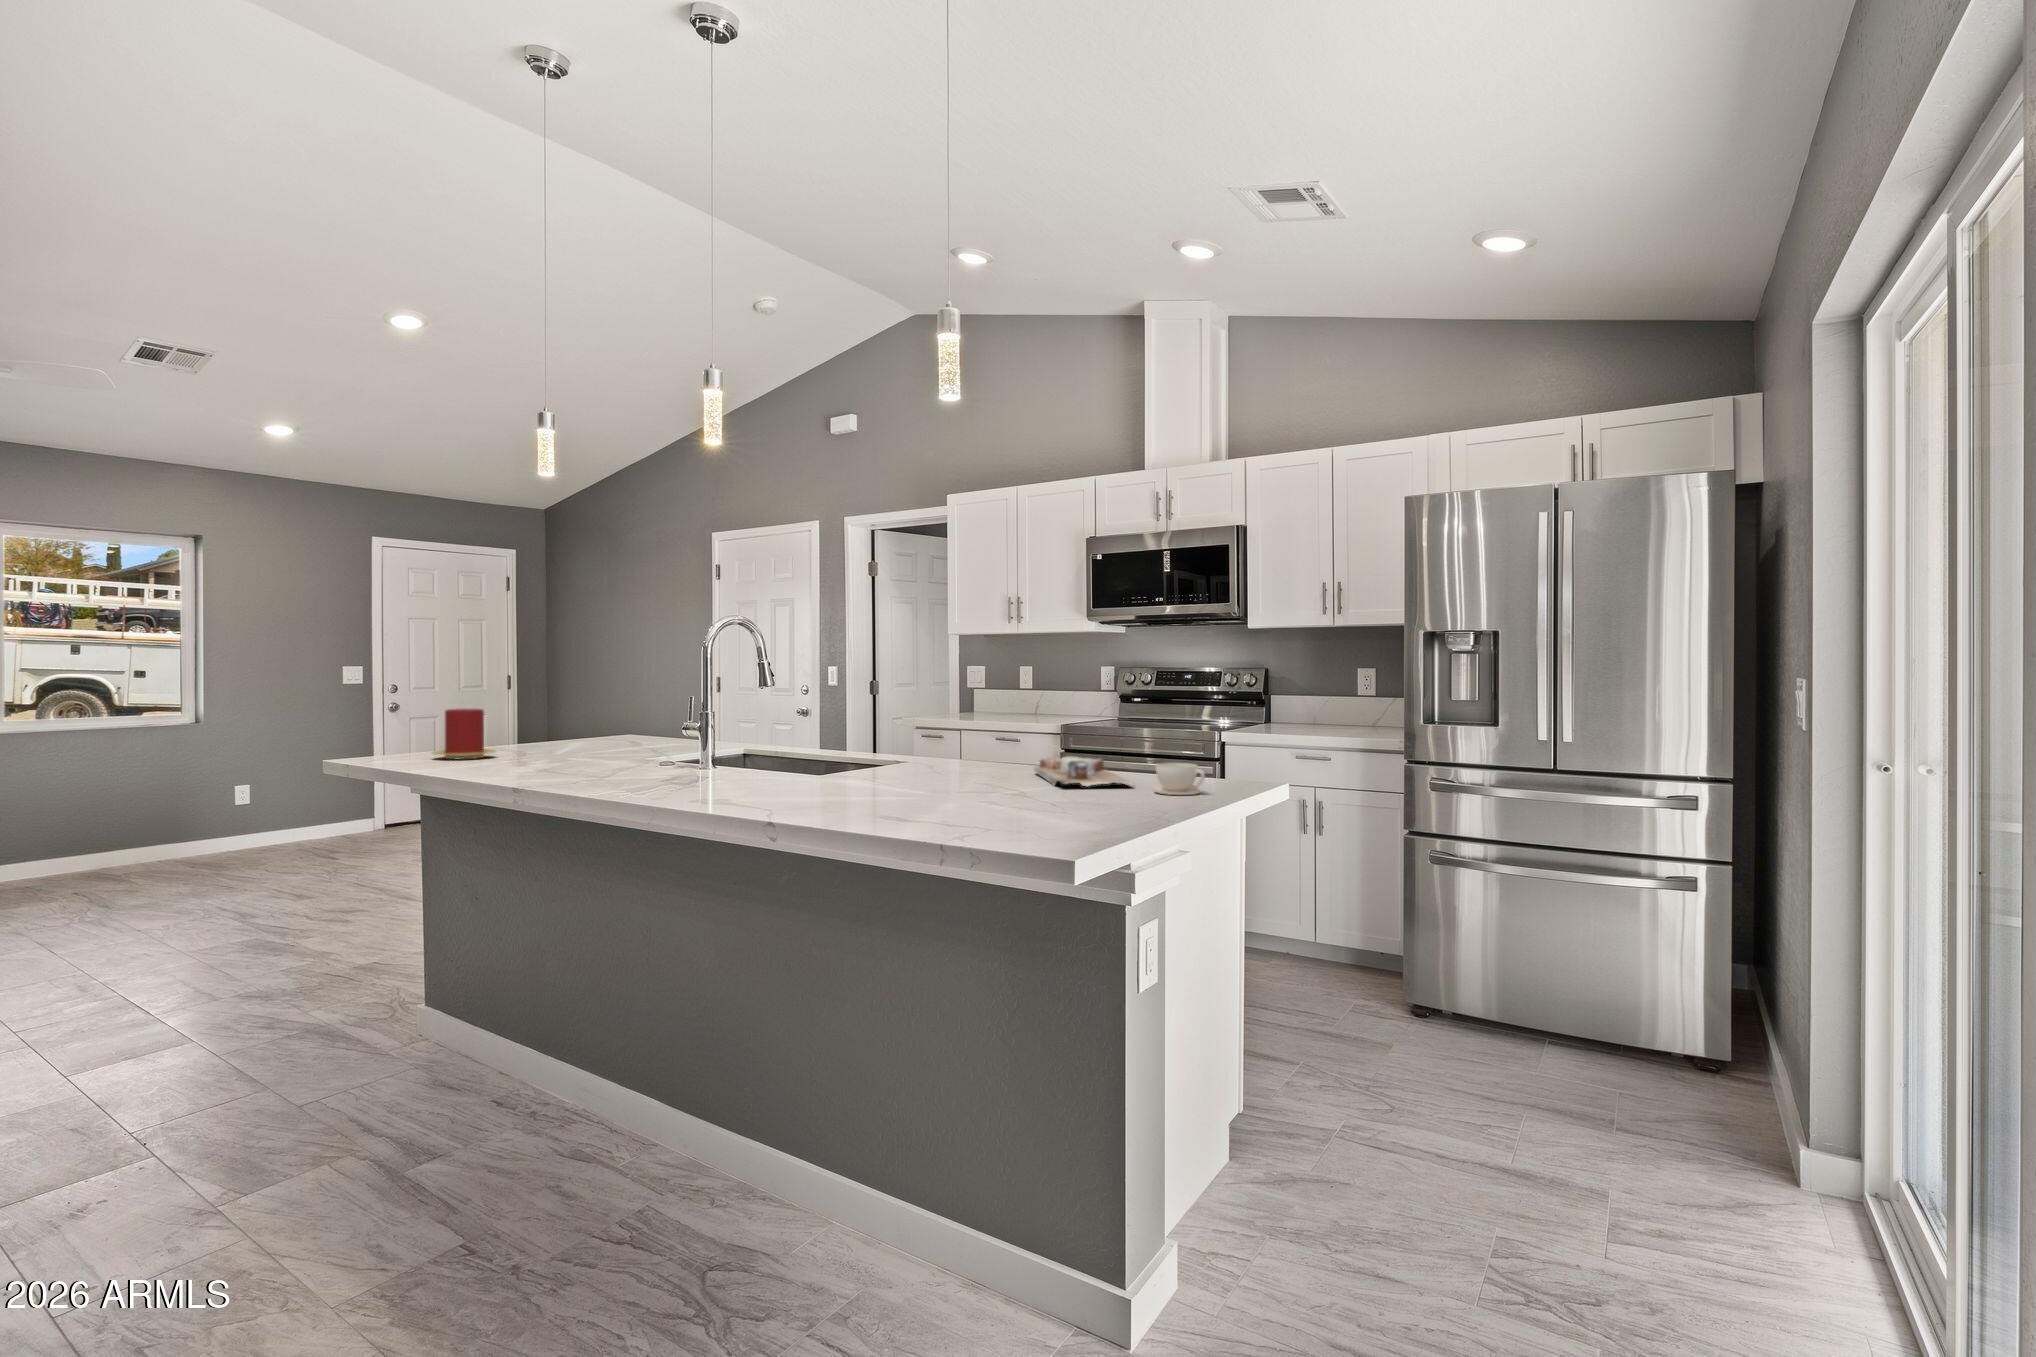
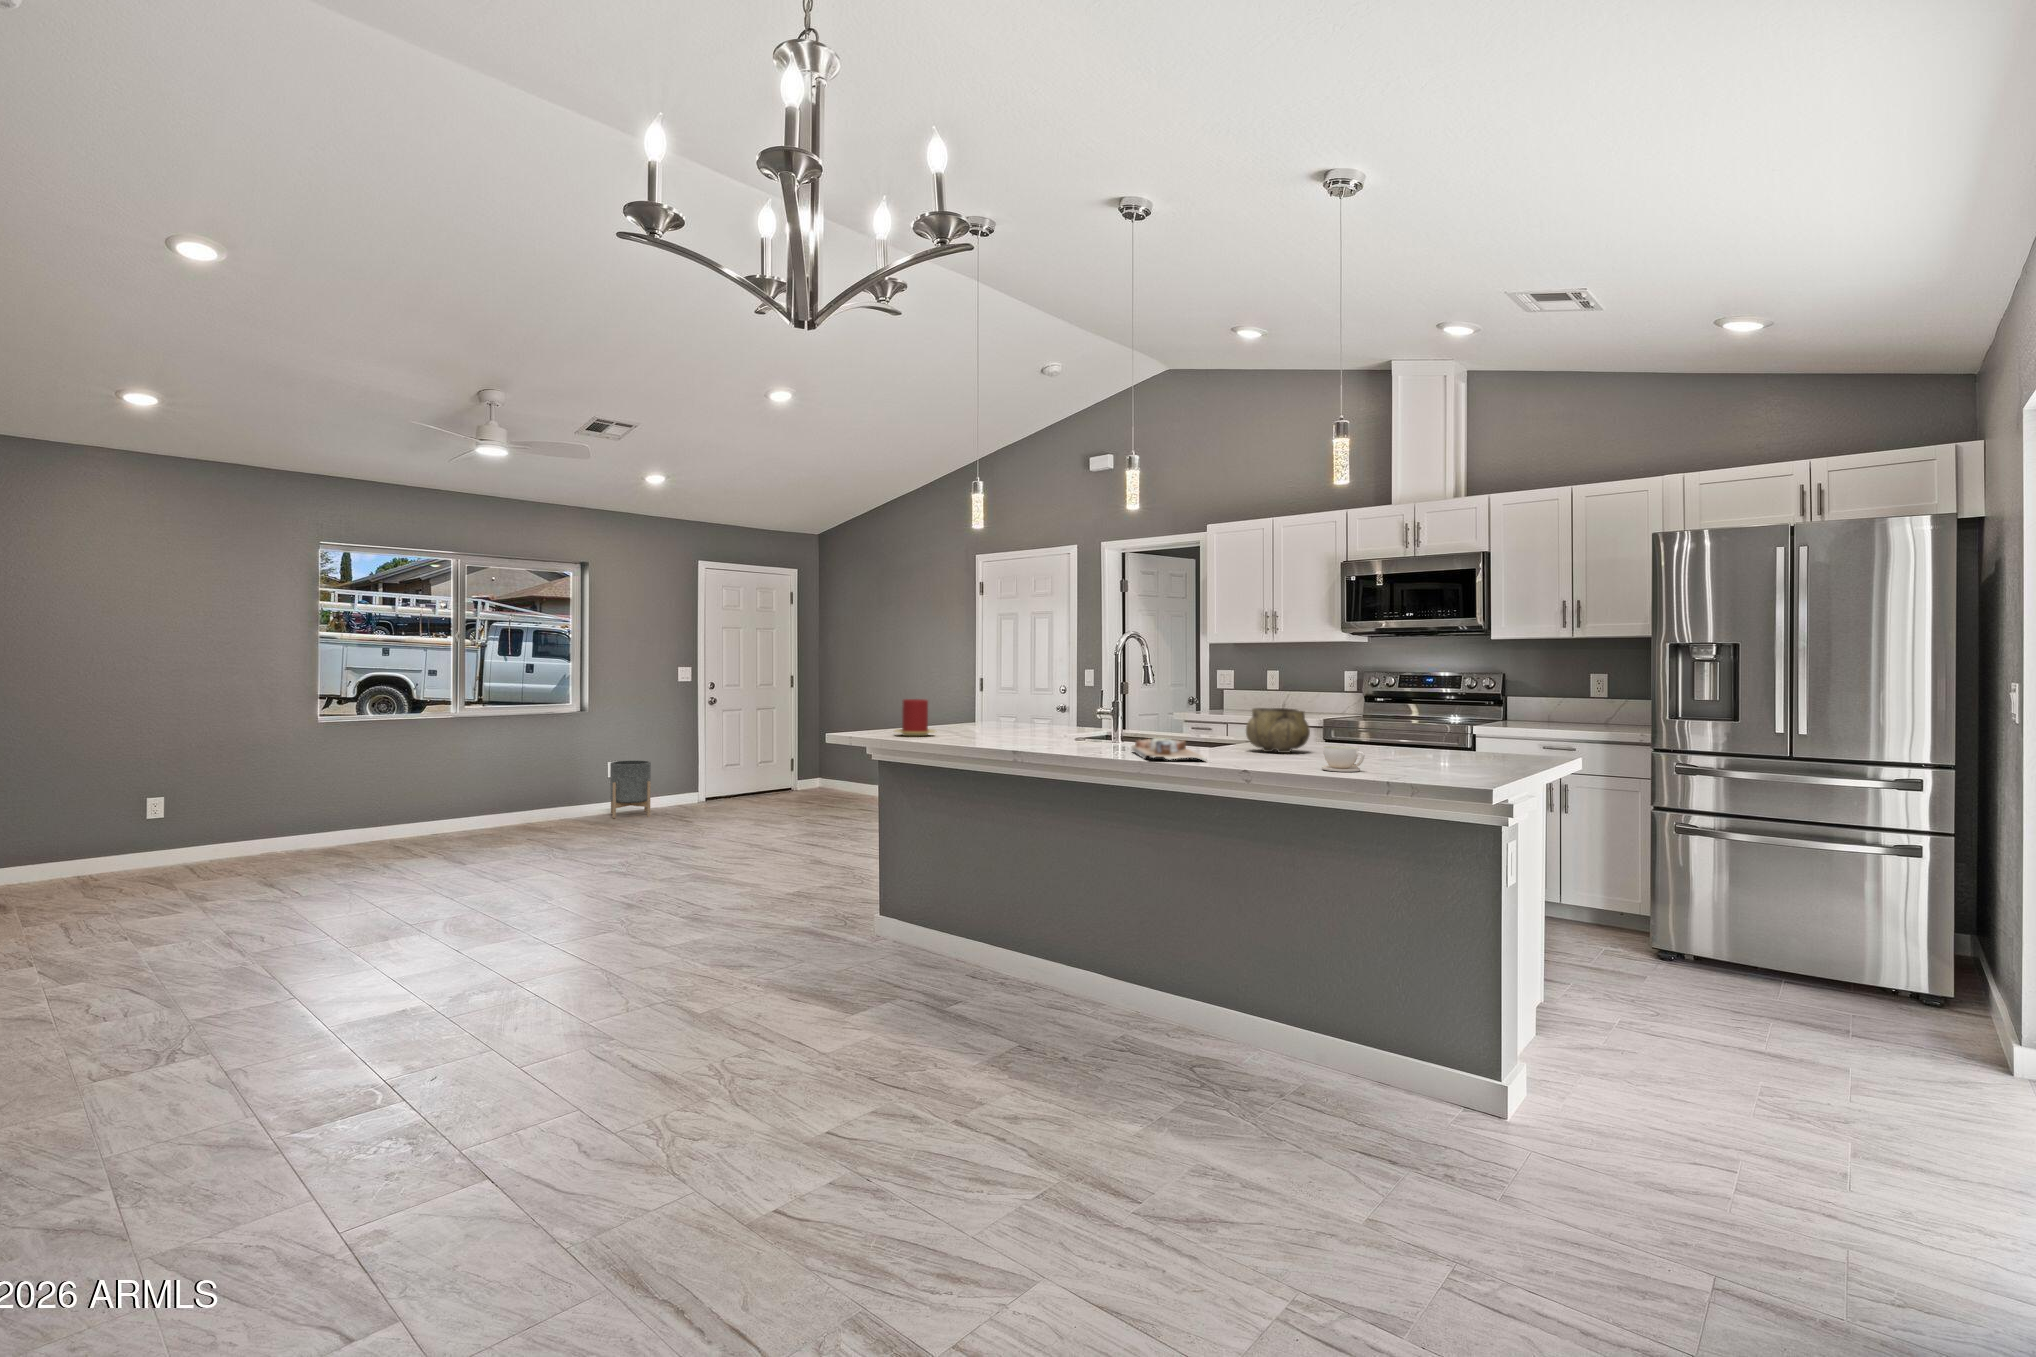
decorative bowl: none [859,718,944,779] -> present [1246,708,1310,753]
cutting board: present [1034,756,1135,788] -> present [1132,737,1207,762]
coffee cup: present [1154,763,1205,795] -> present [1322,746,1365,772]
planter: none [239,783,297,856] -> present [610,760,651,818]

